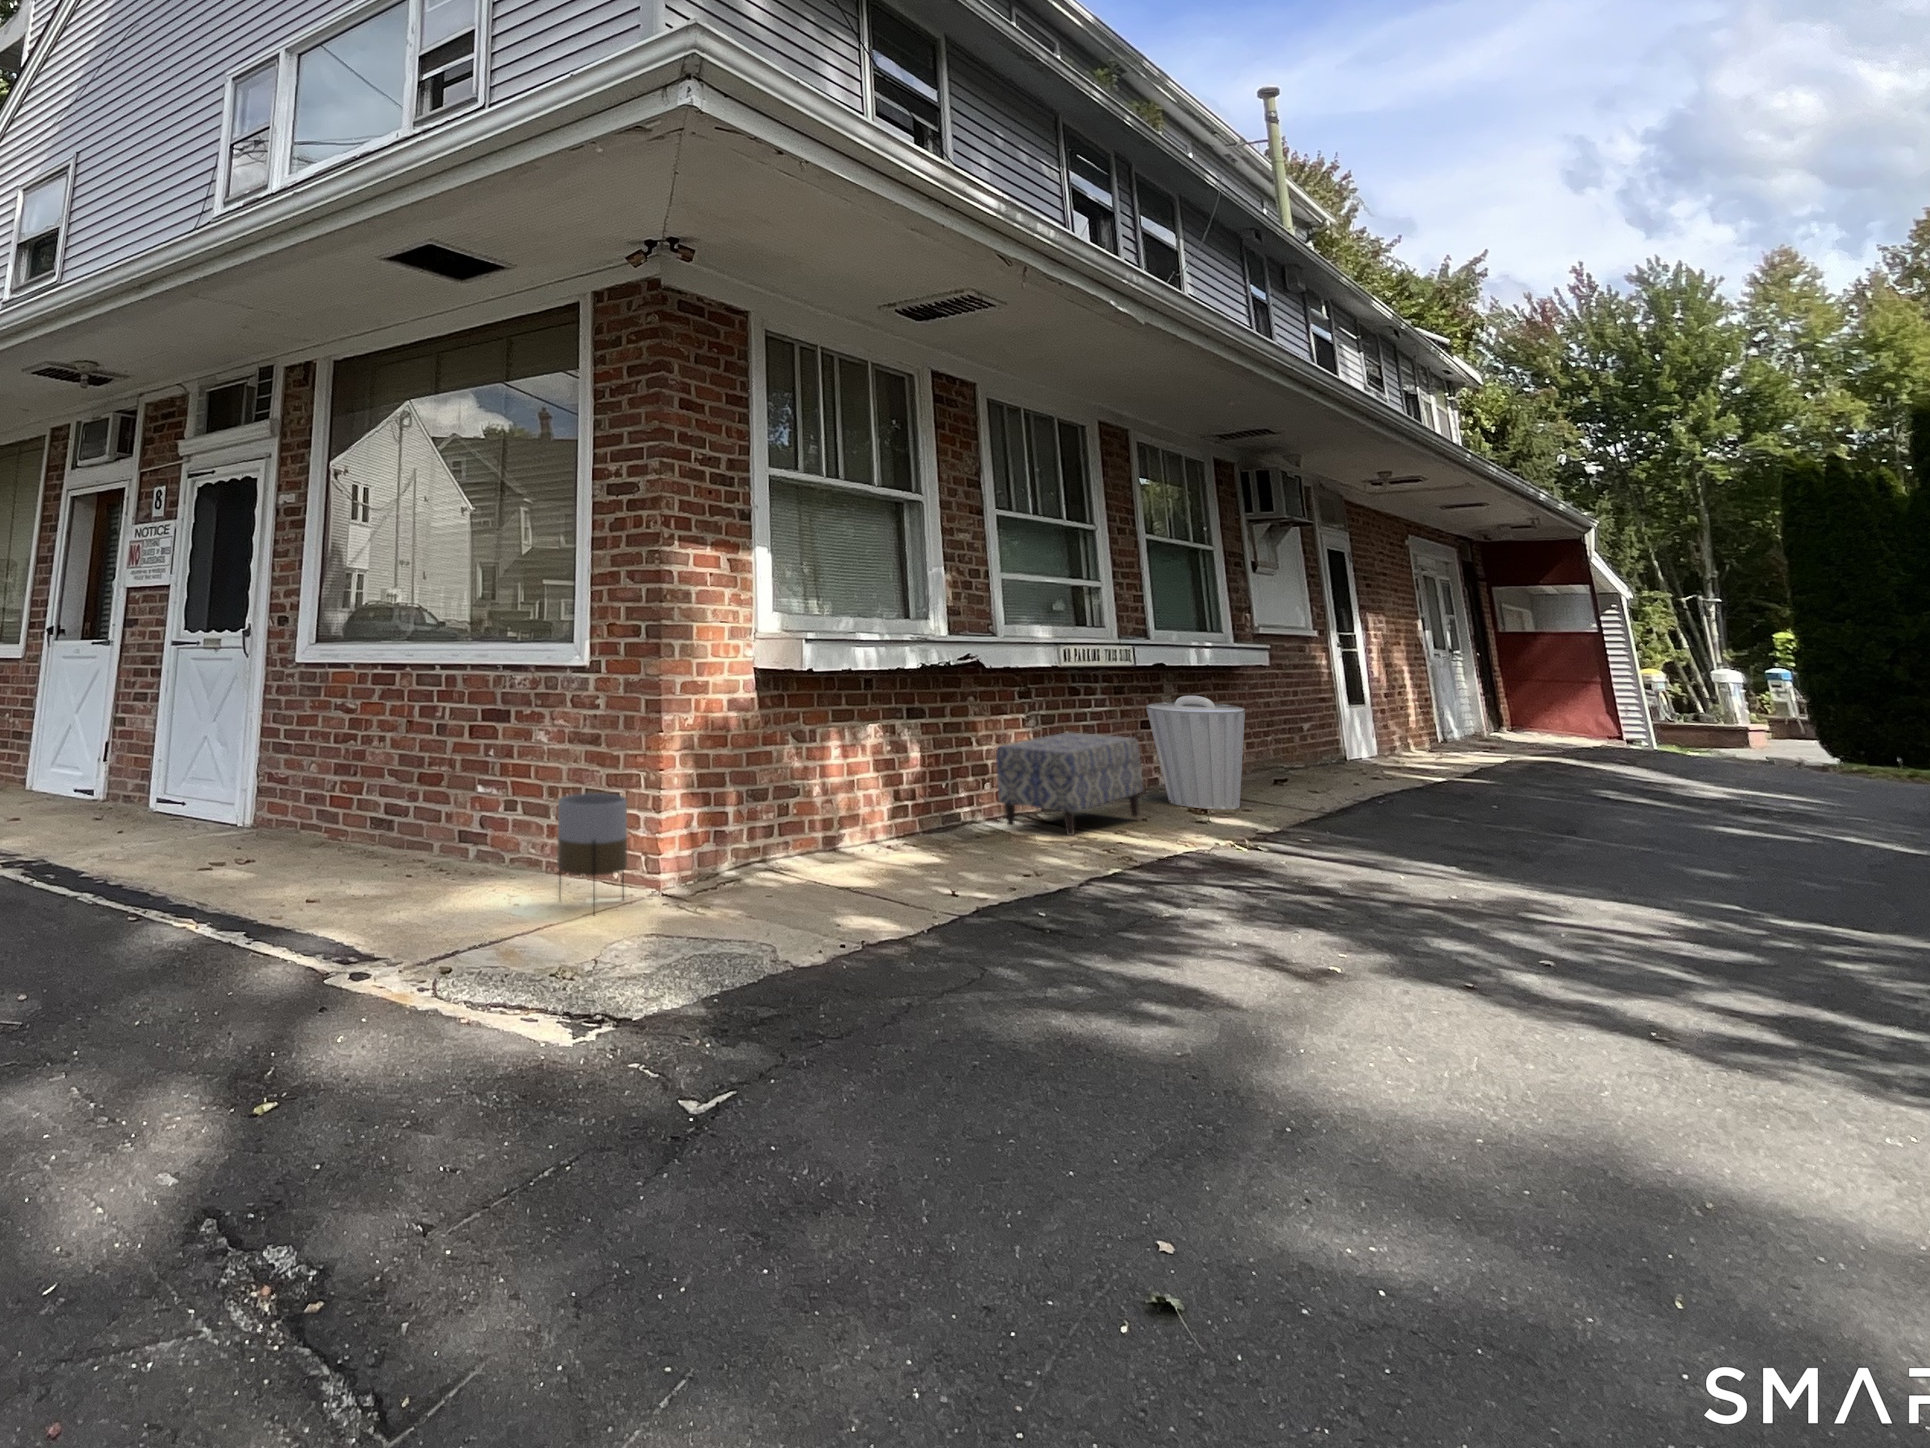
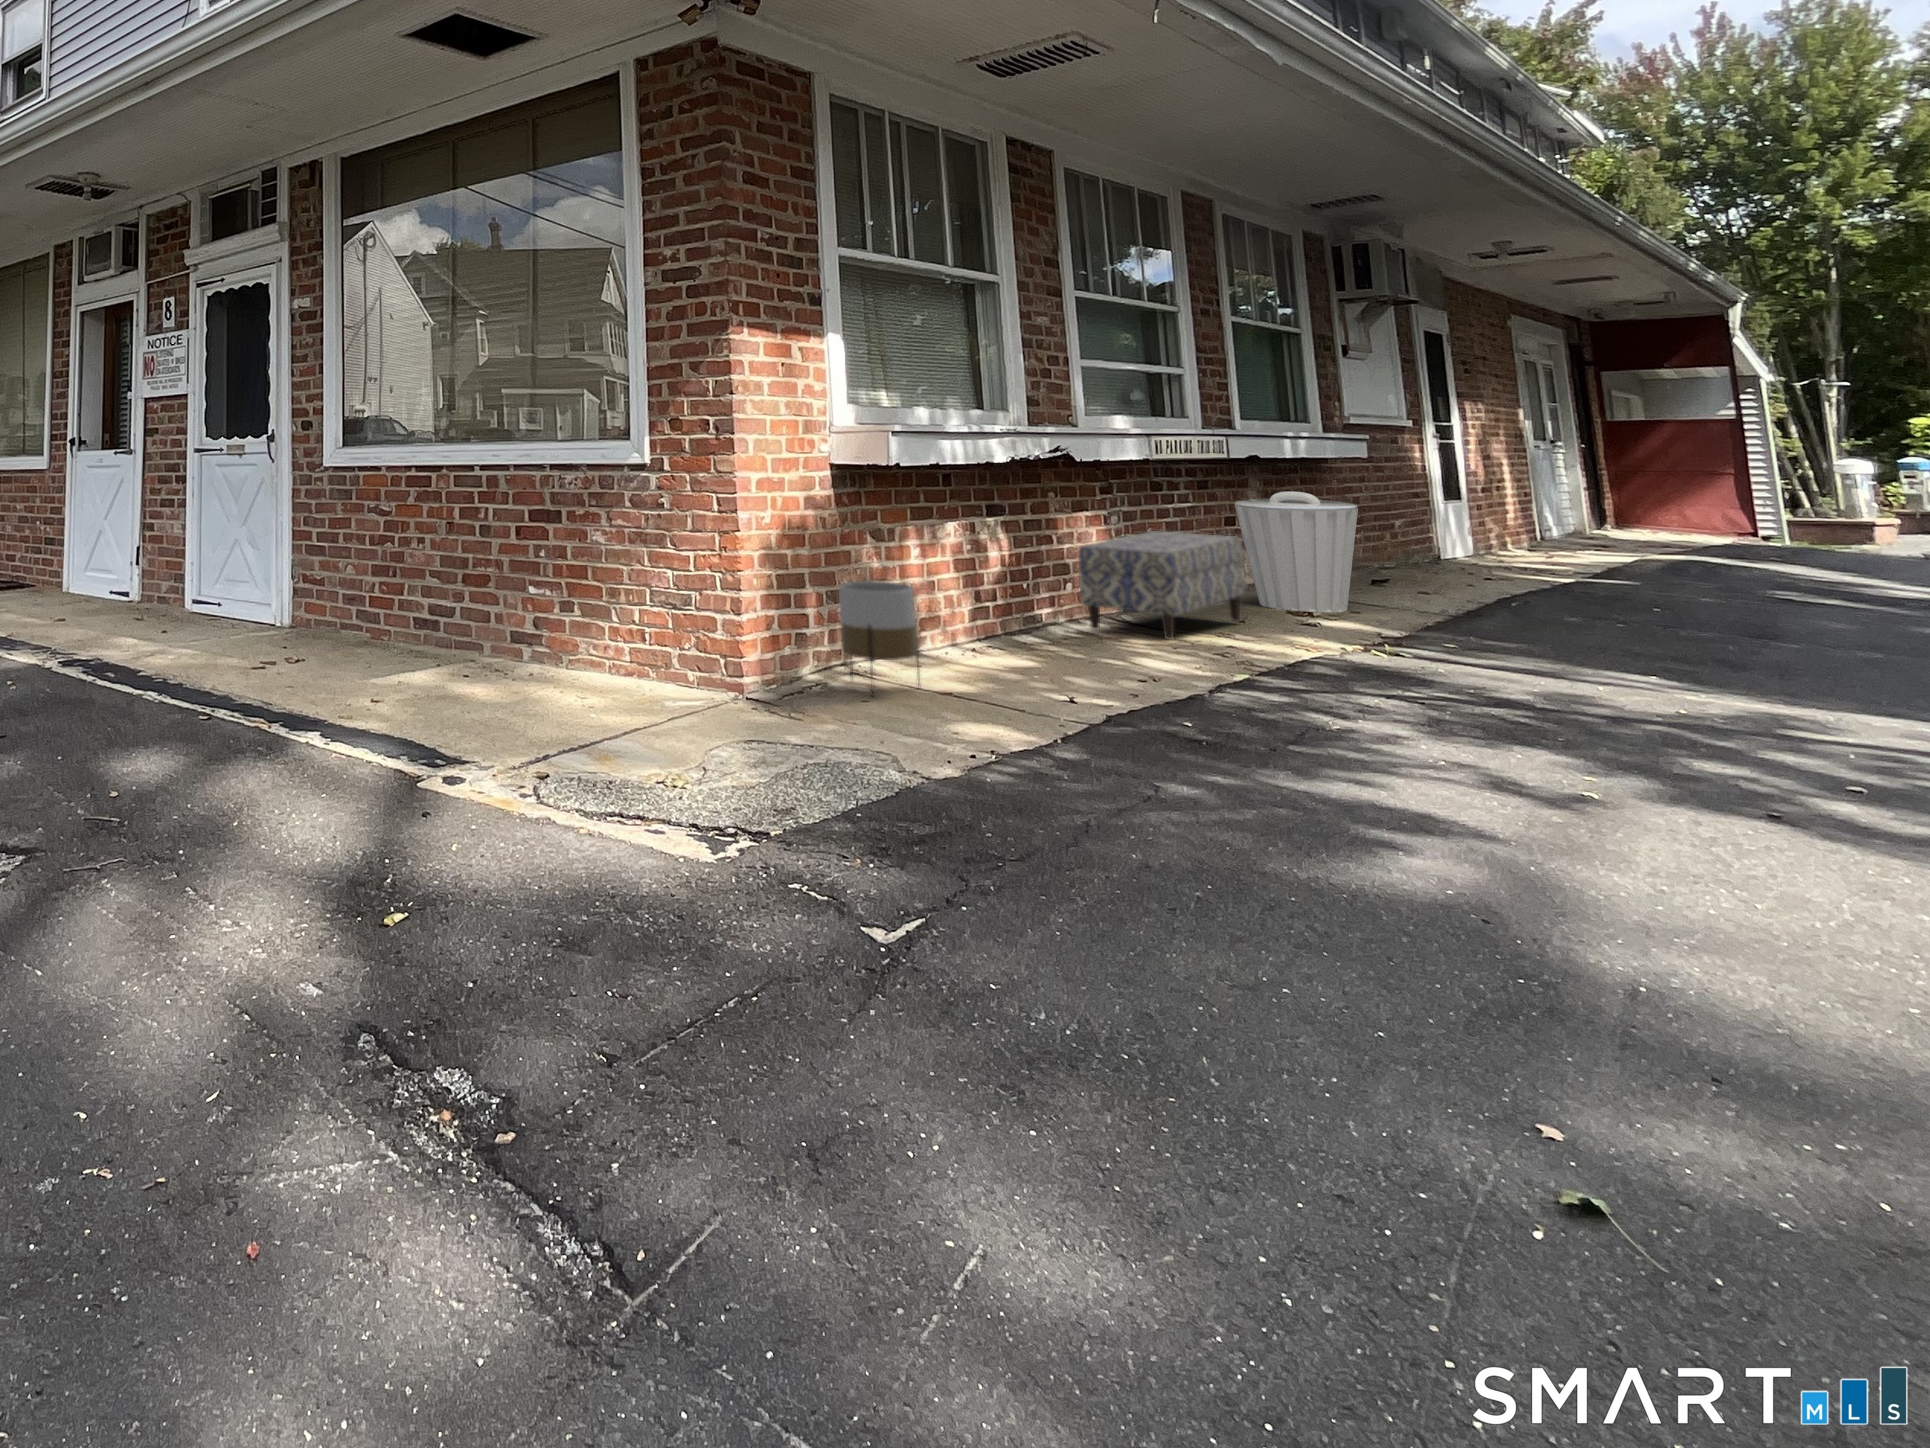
planter: present [557,793,628,897] -> present [839,581,919,690]

